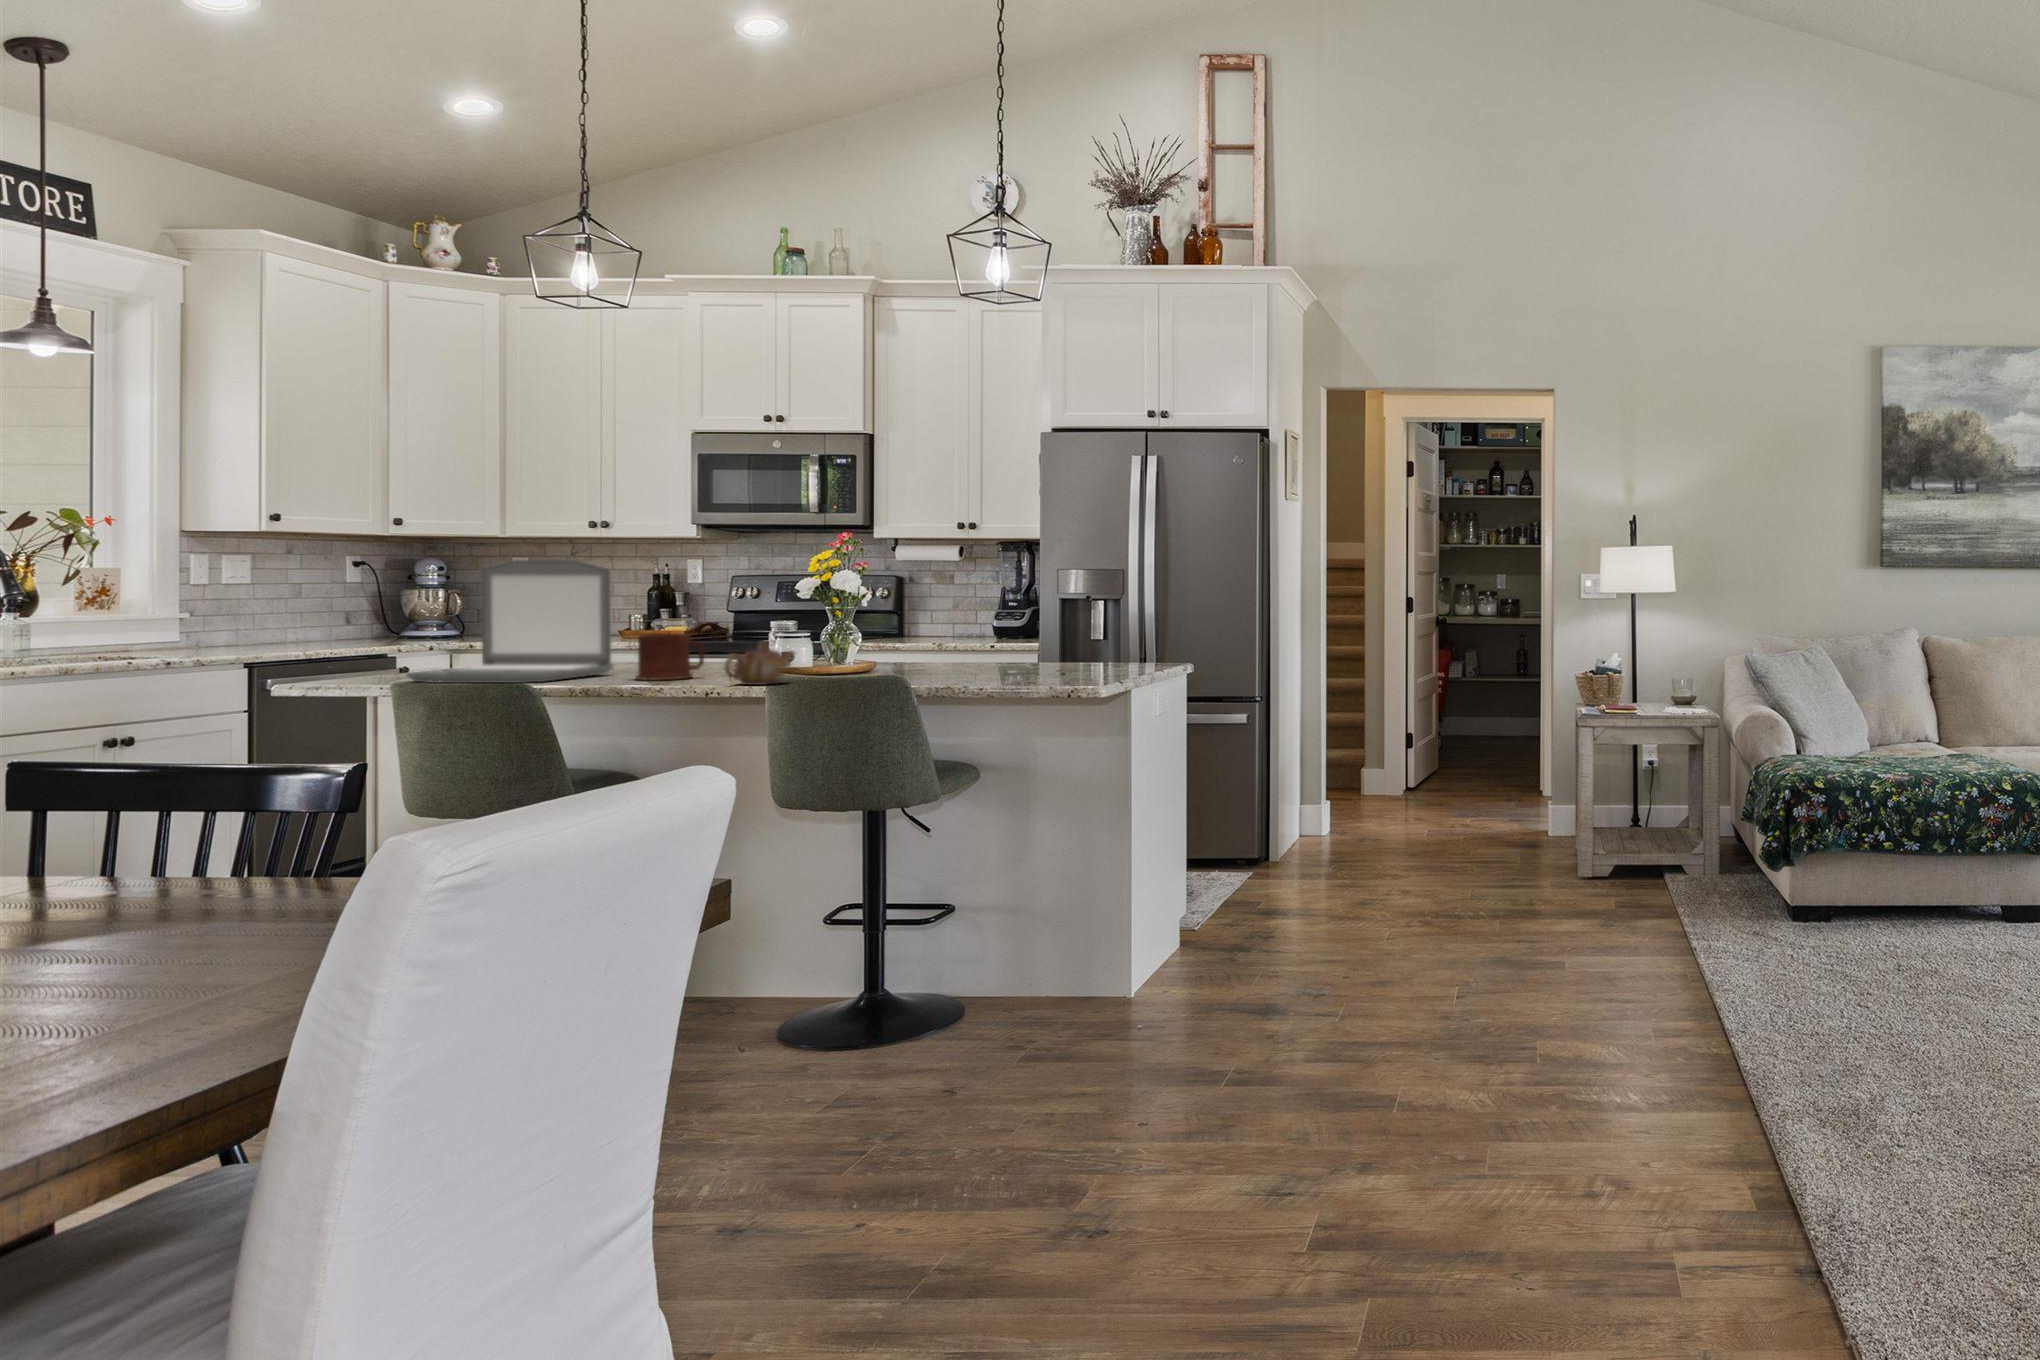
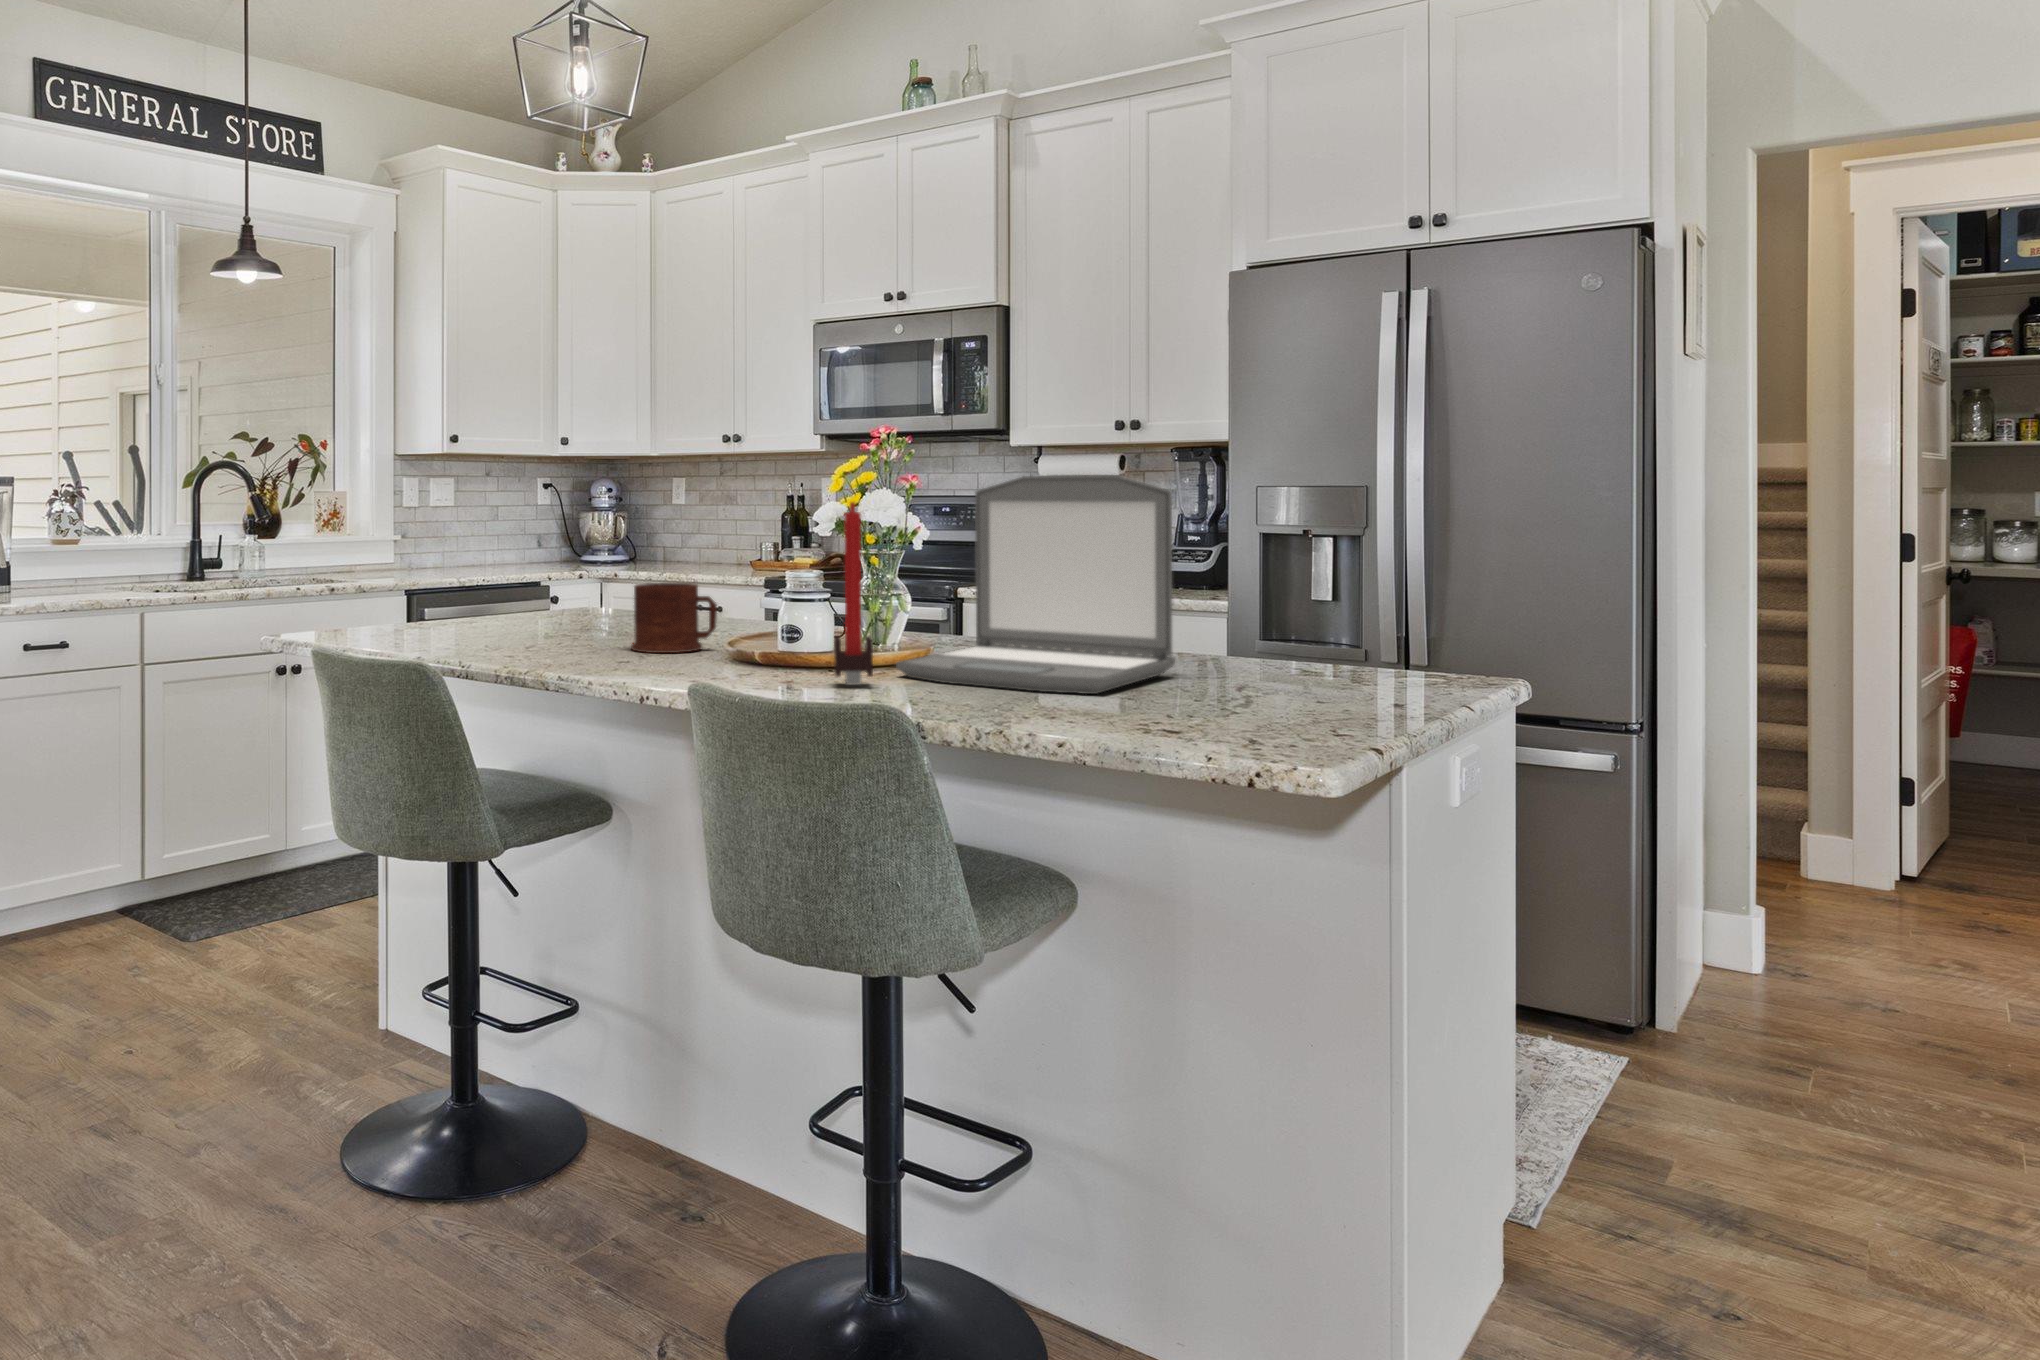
laptop: present [407,560,614,683] -> present [896,475,1175,694]
candle: none [819,578,847,685] -> present [834,502,873,685]
teapot: present [724,642,795,685] -> none [706,605,814,676]

